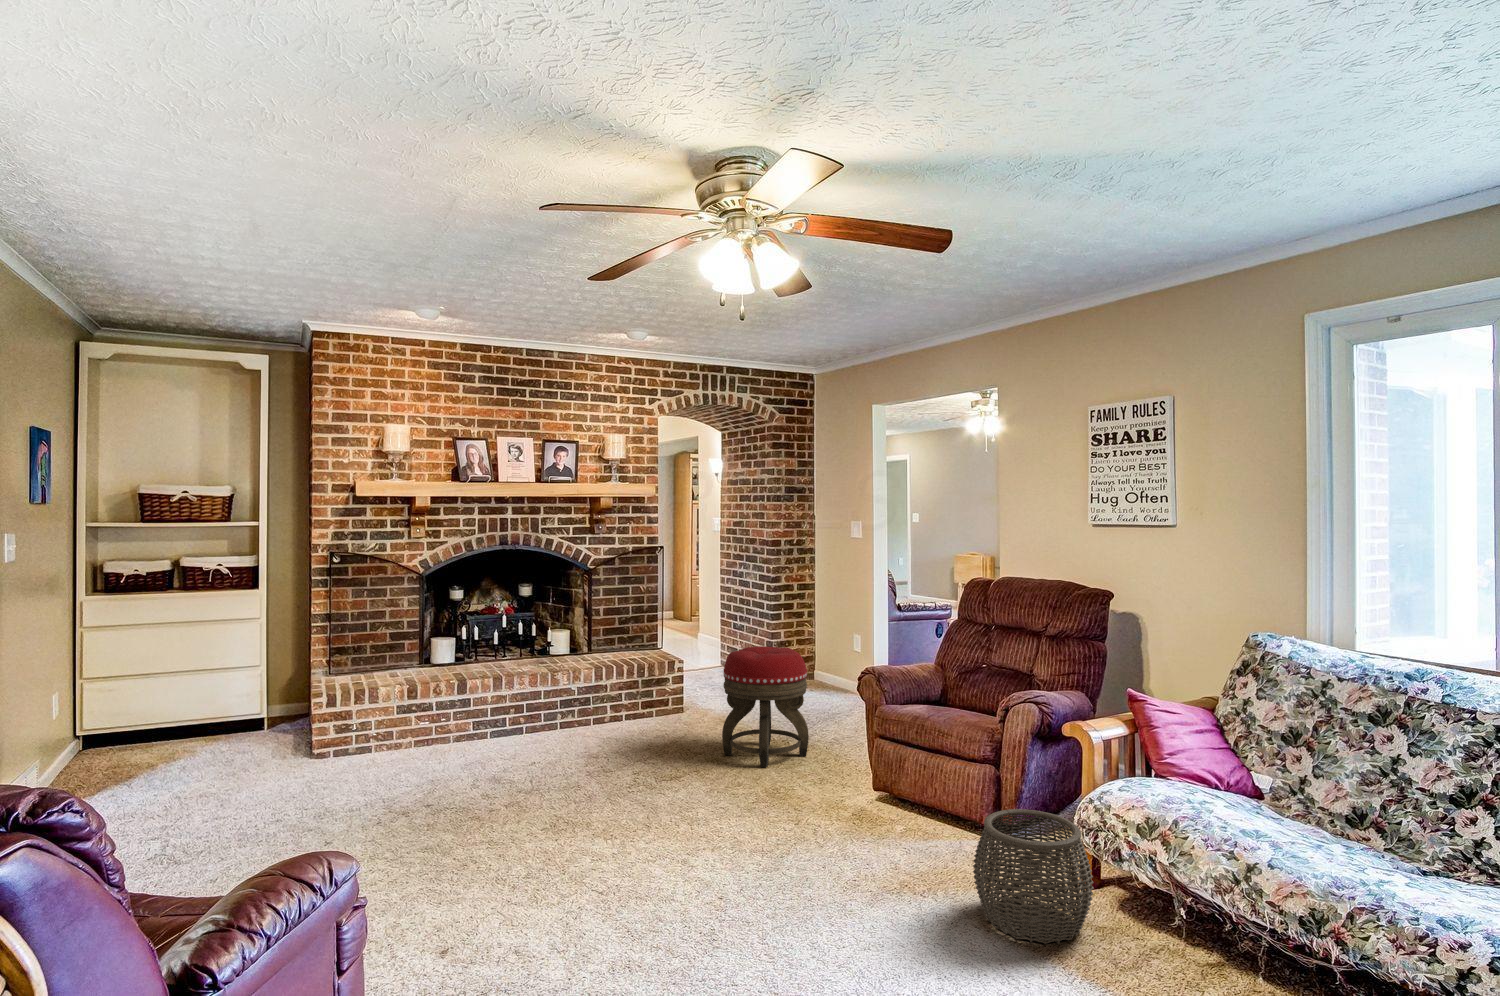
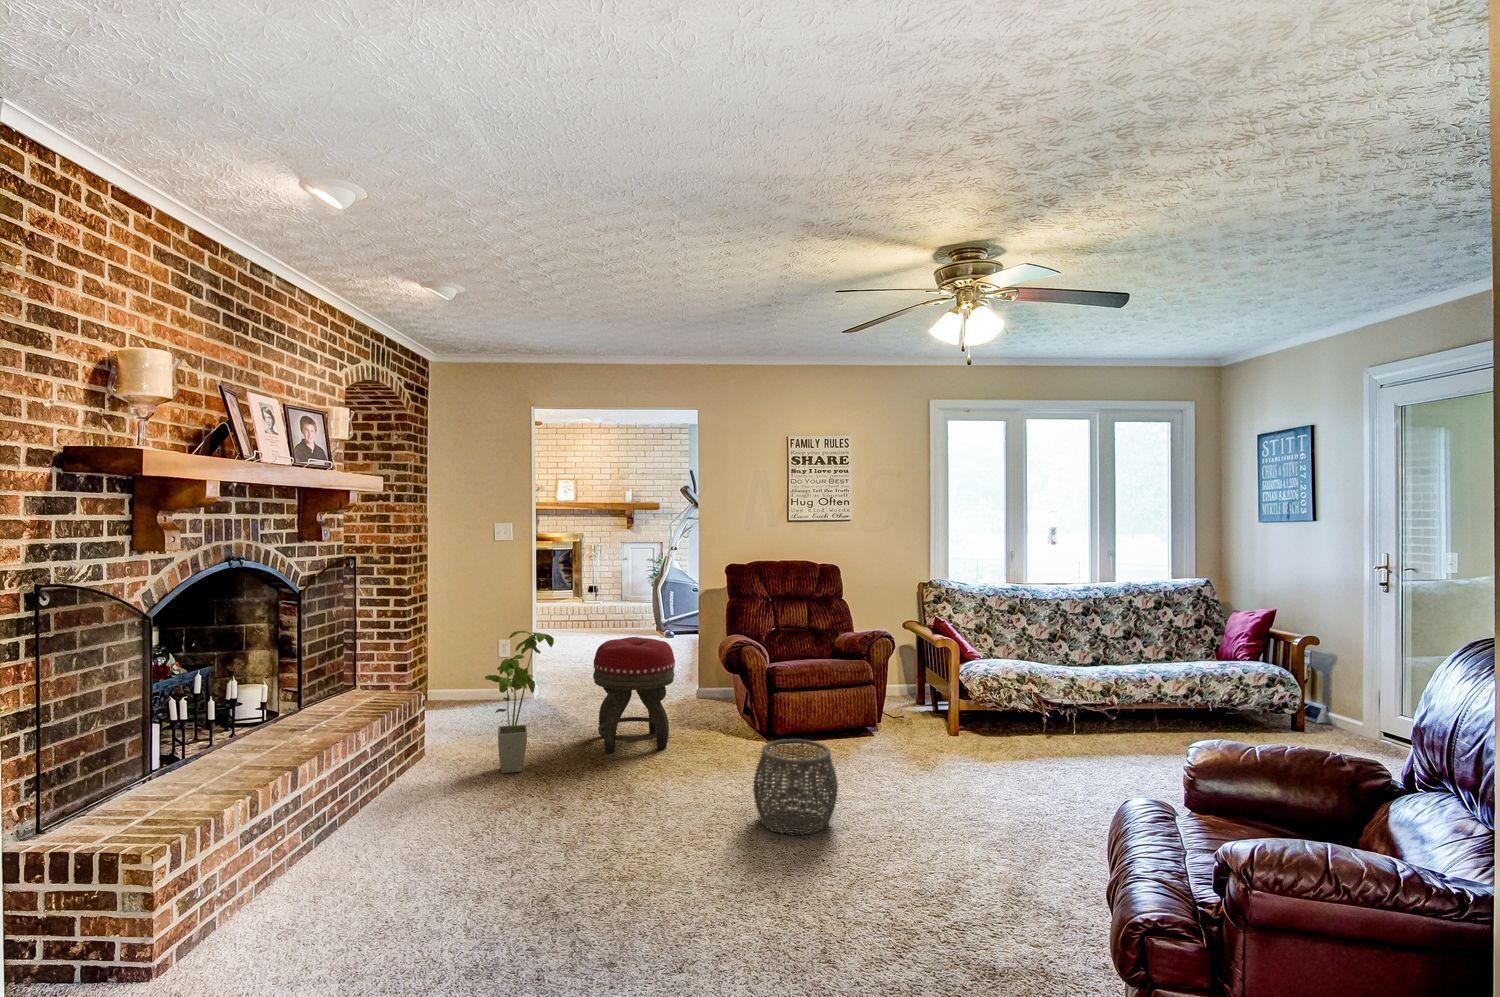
house plant: none [625,620,689,744] -> present [485,631,554,773]
woven basket: present [973,809,1094,944] -> present [753,739,838,835]

